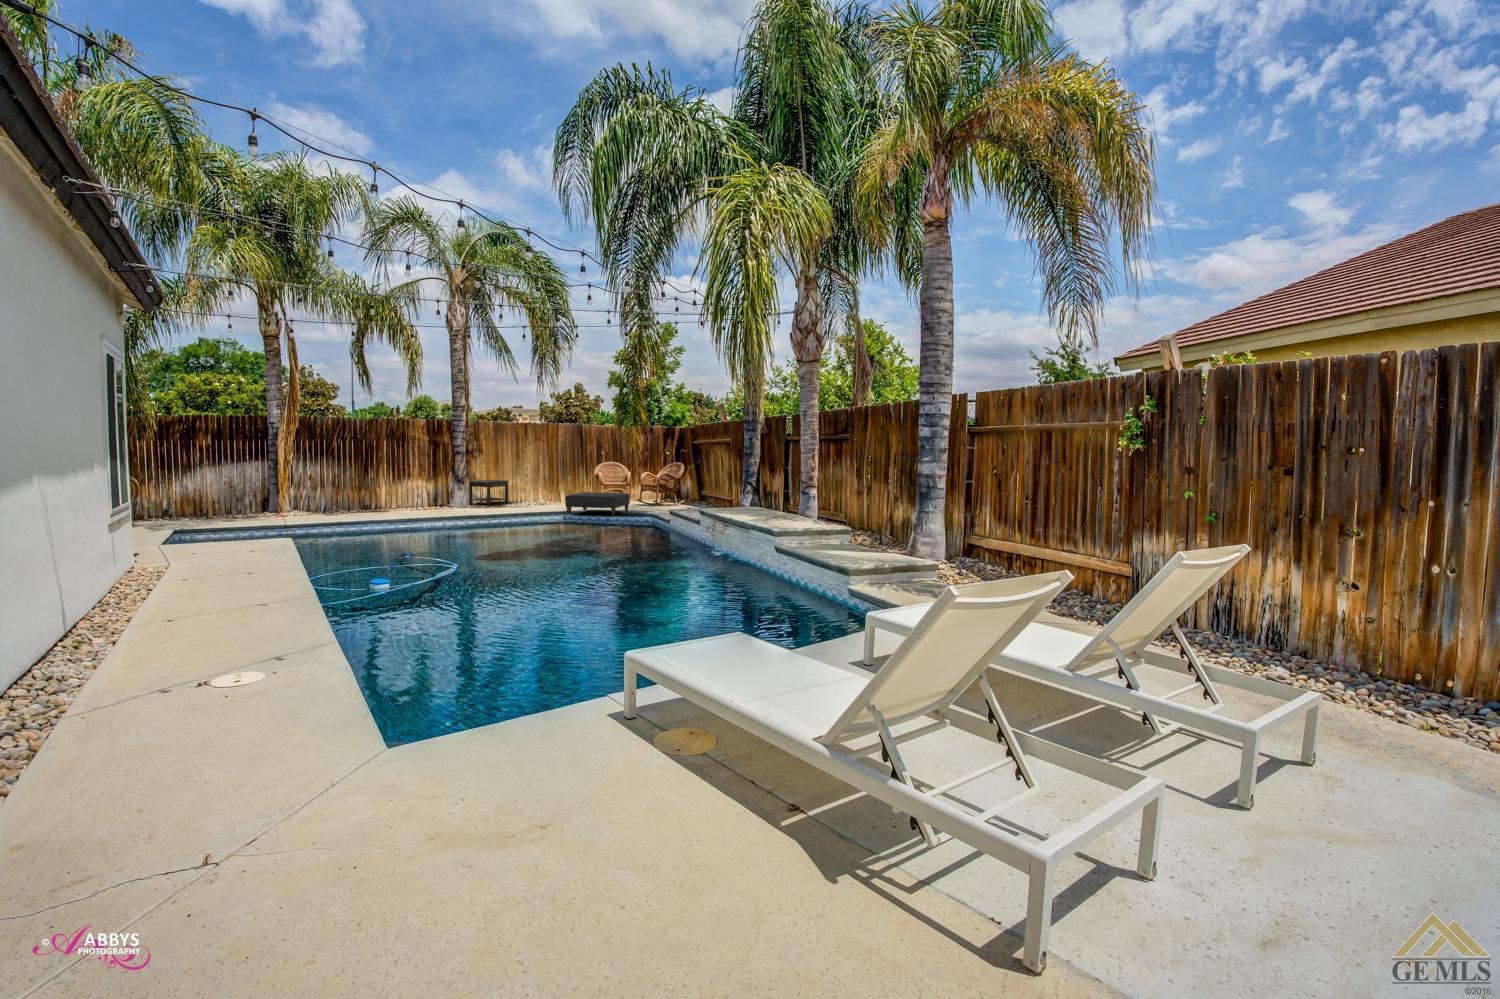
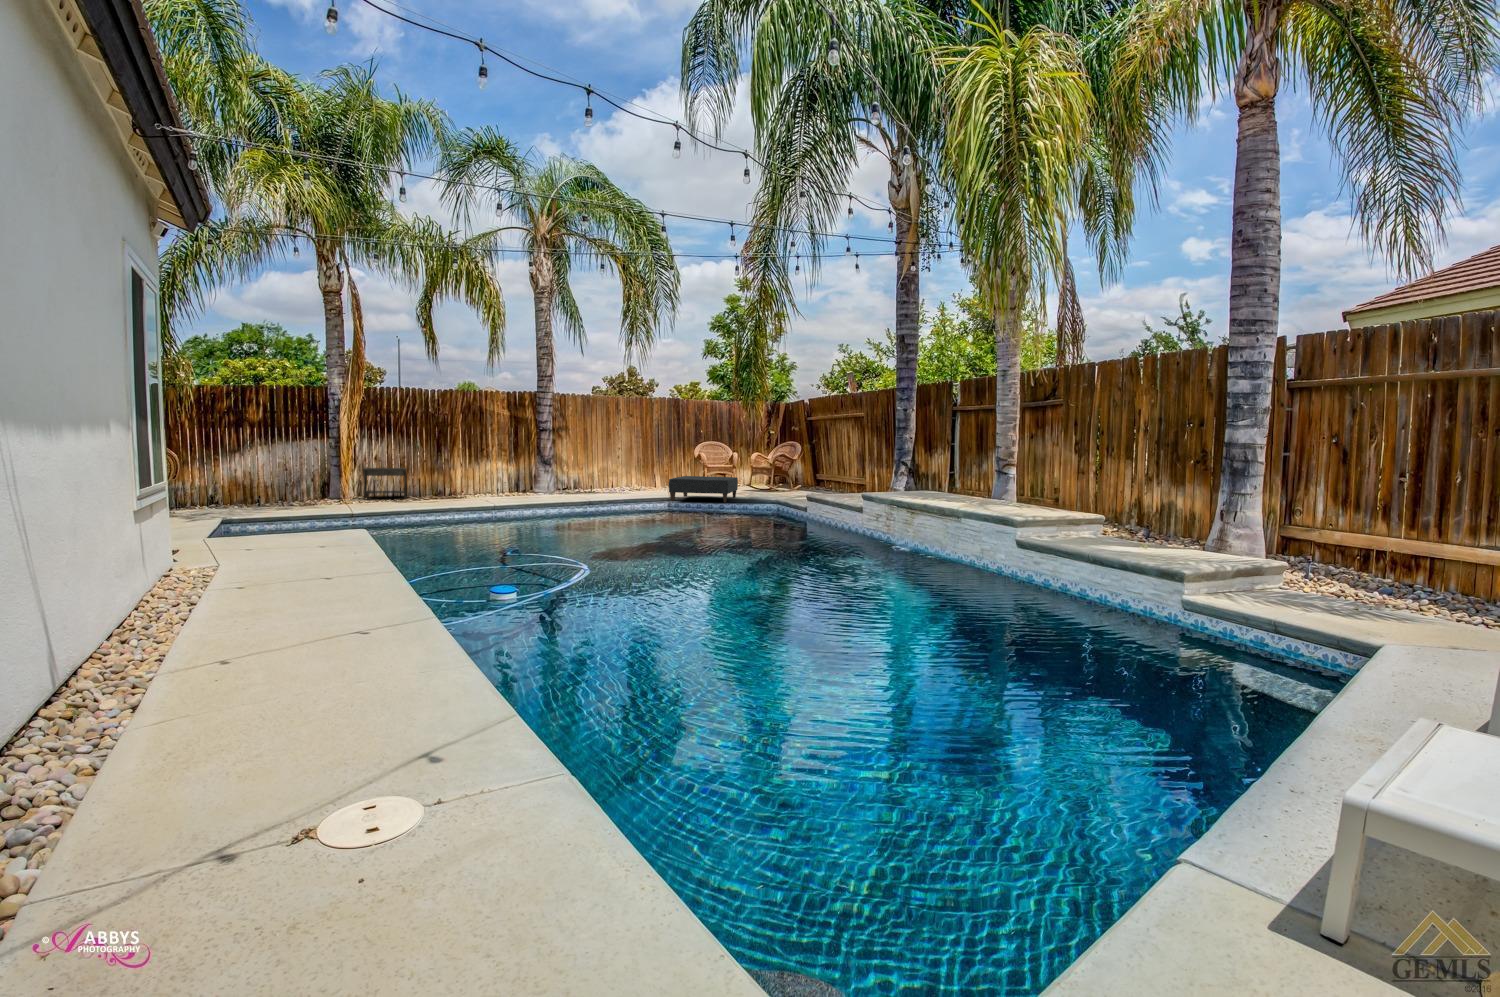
side table: present [469,480,508,506] -> present [363,468,407,499]

